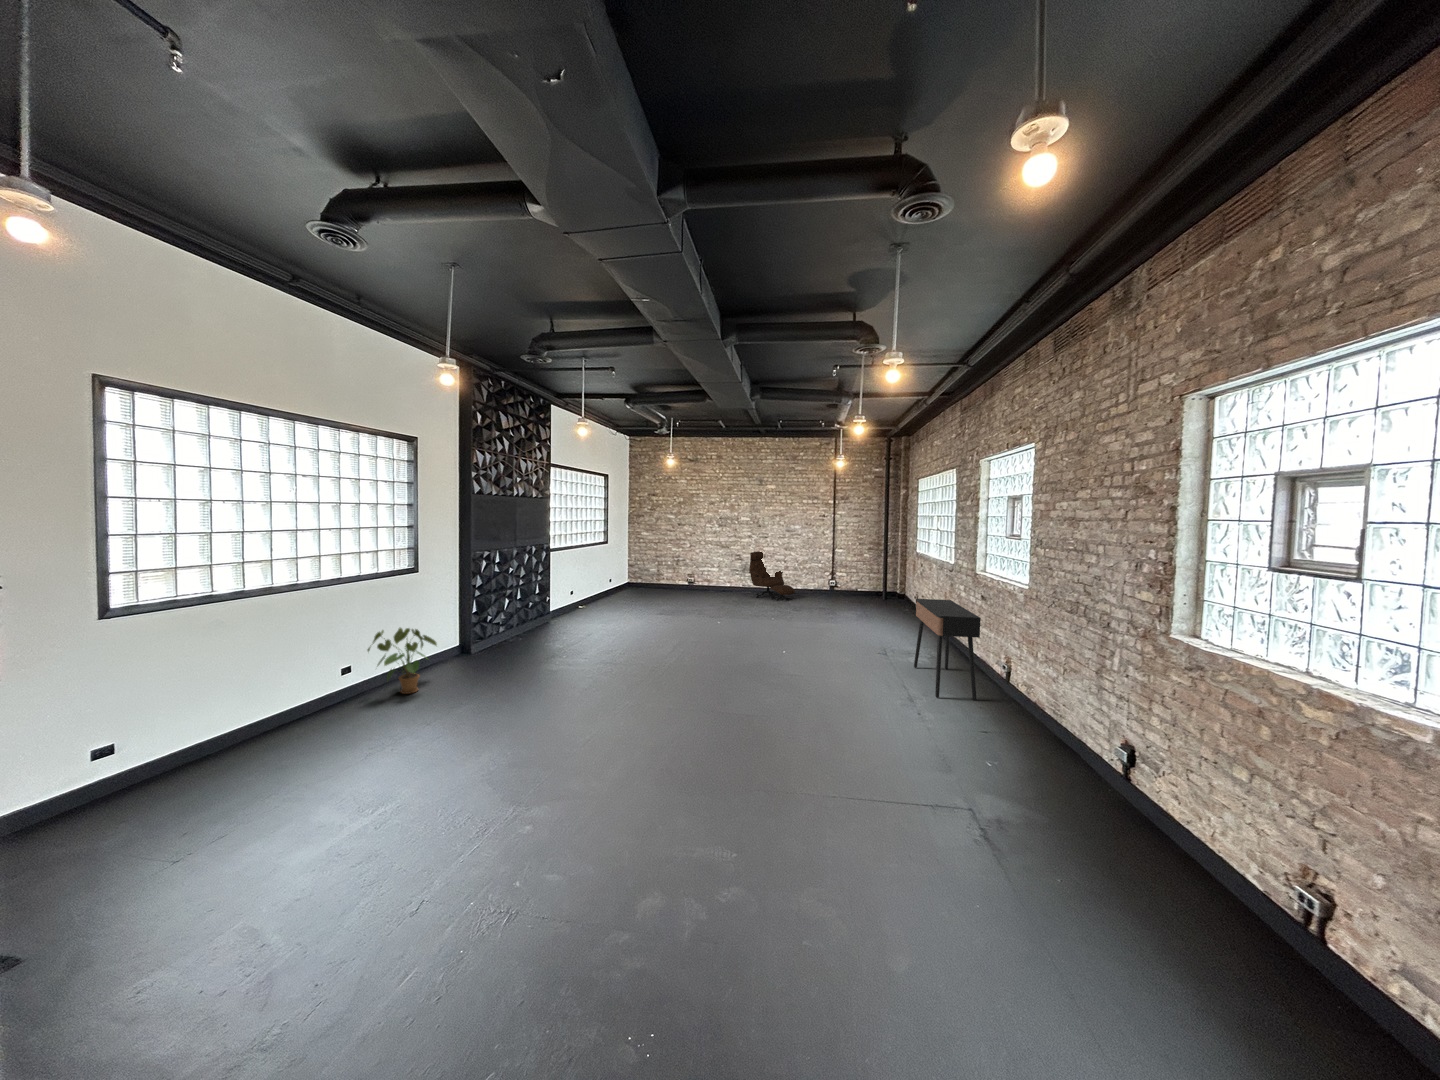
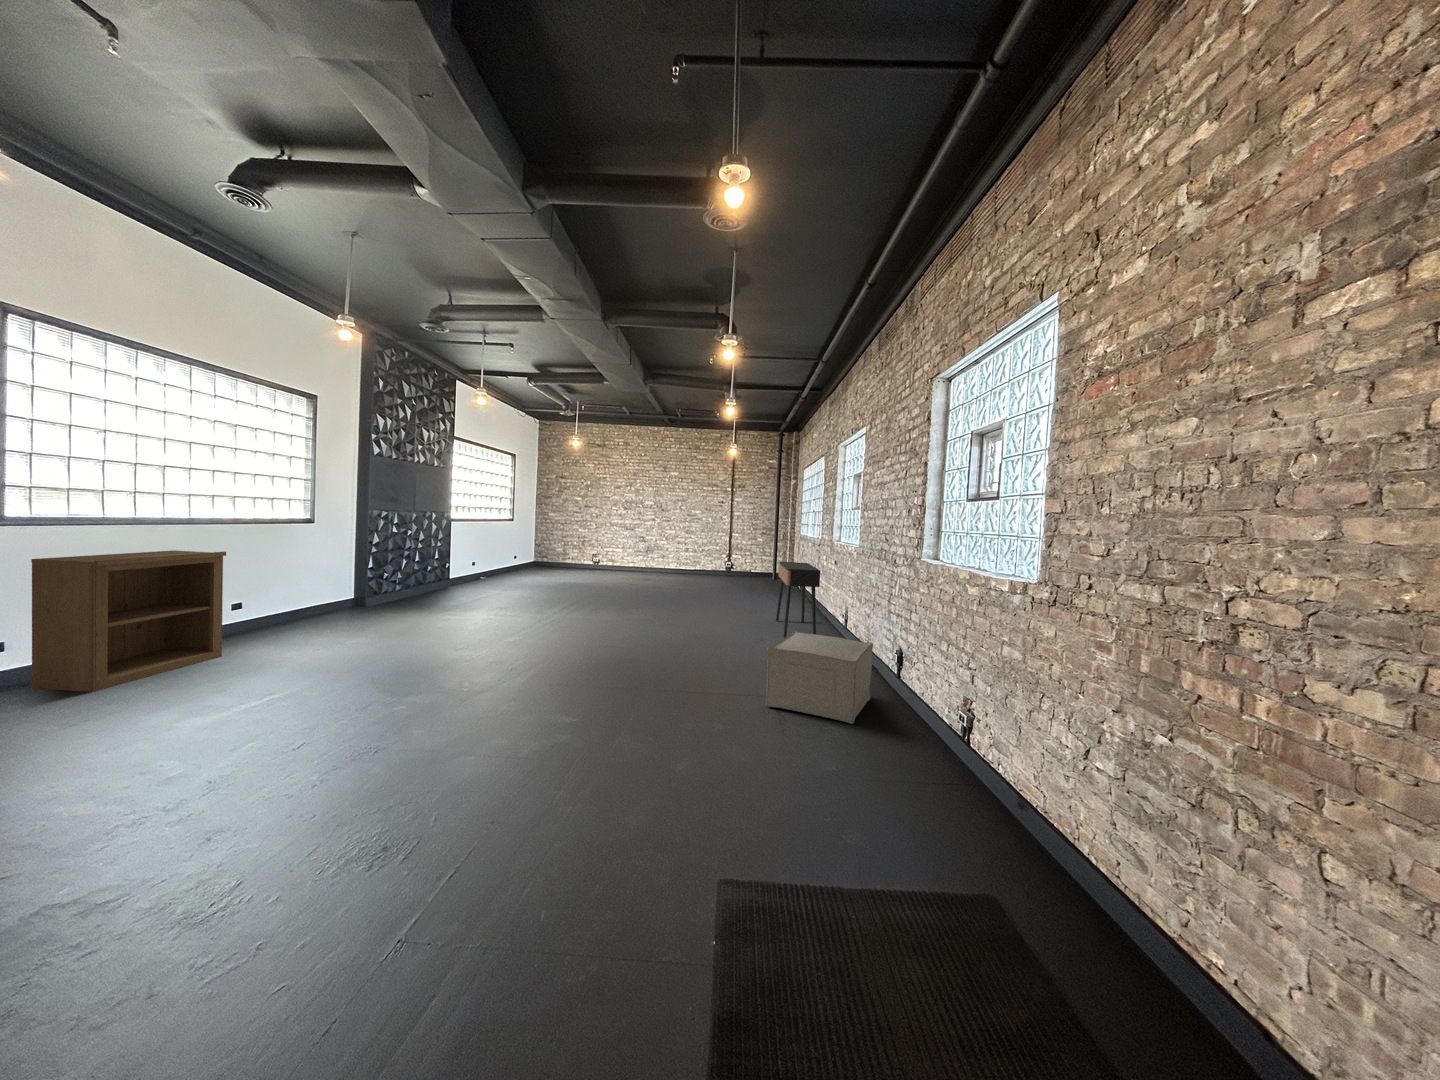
lounge chair: present [749,551,795,601] -> none [651,534,693,579]
bookshelf: none [139,621,333,796] -> present [31,550,226,692]
house plant: present [368,628,437,694] -> none [257,572,331,633]
ottoman: none [971,723,1117,882] -> present [766,631,873,724]

